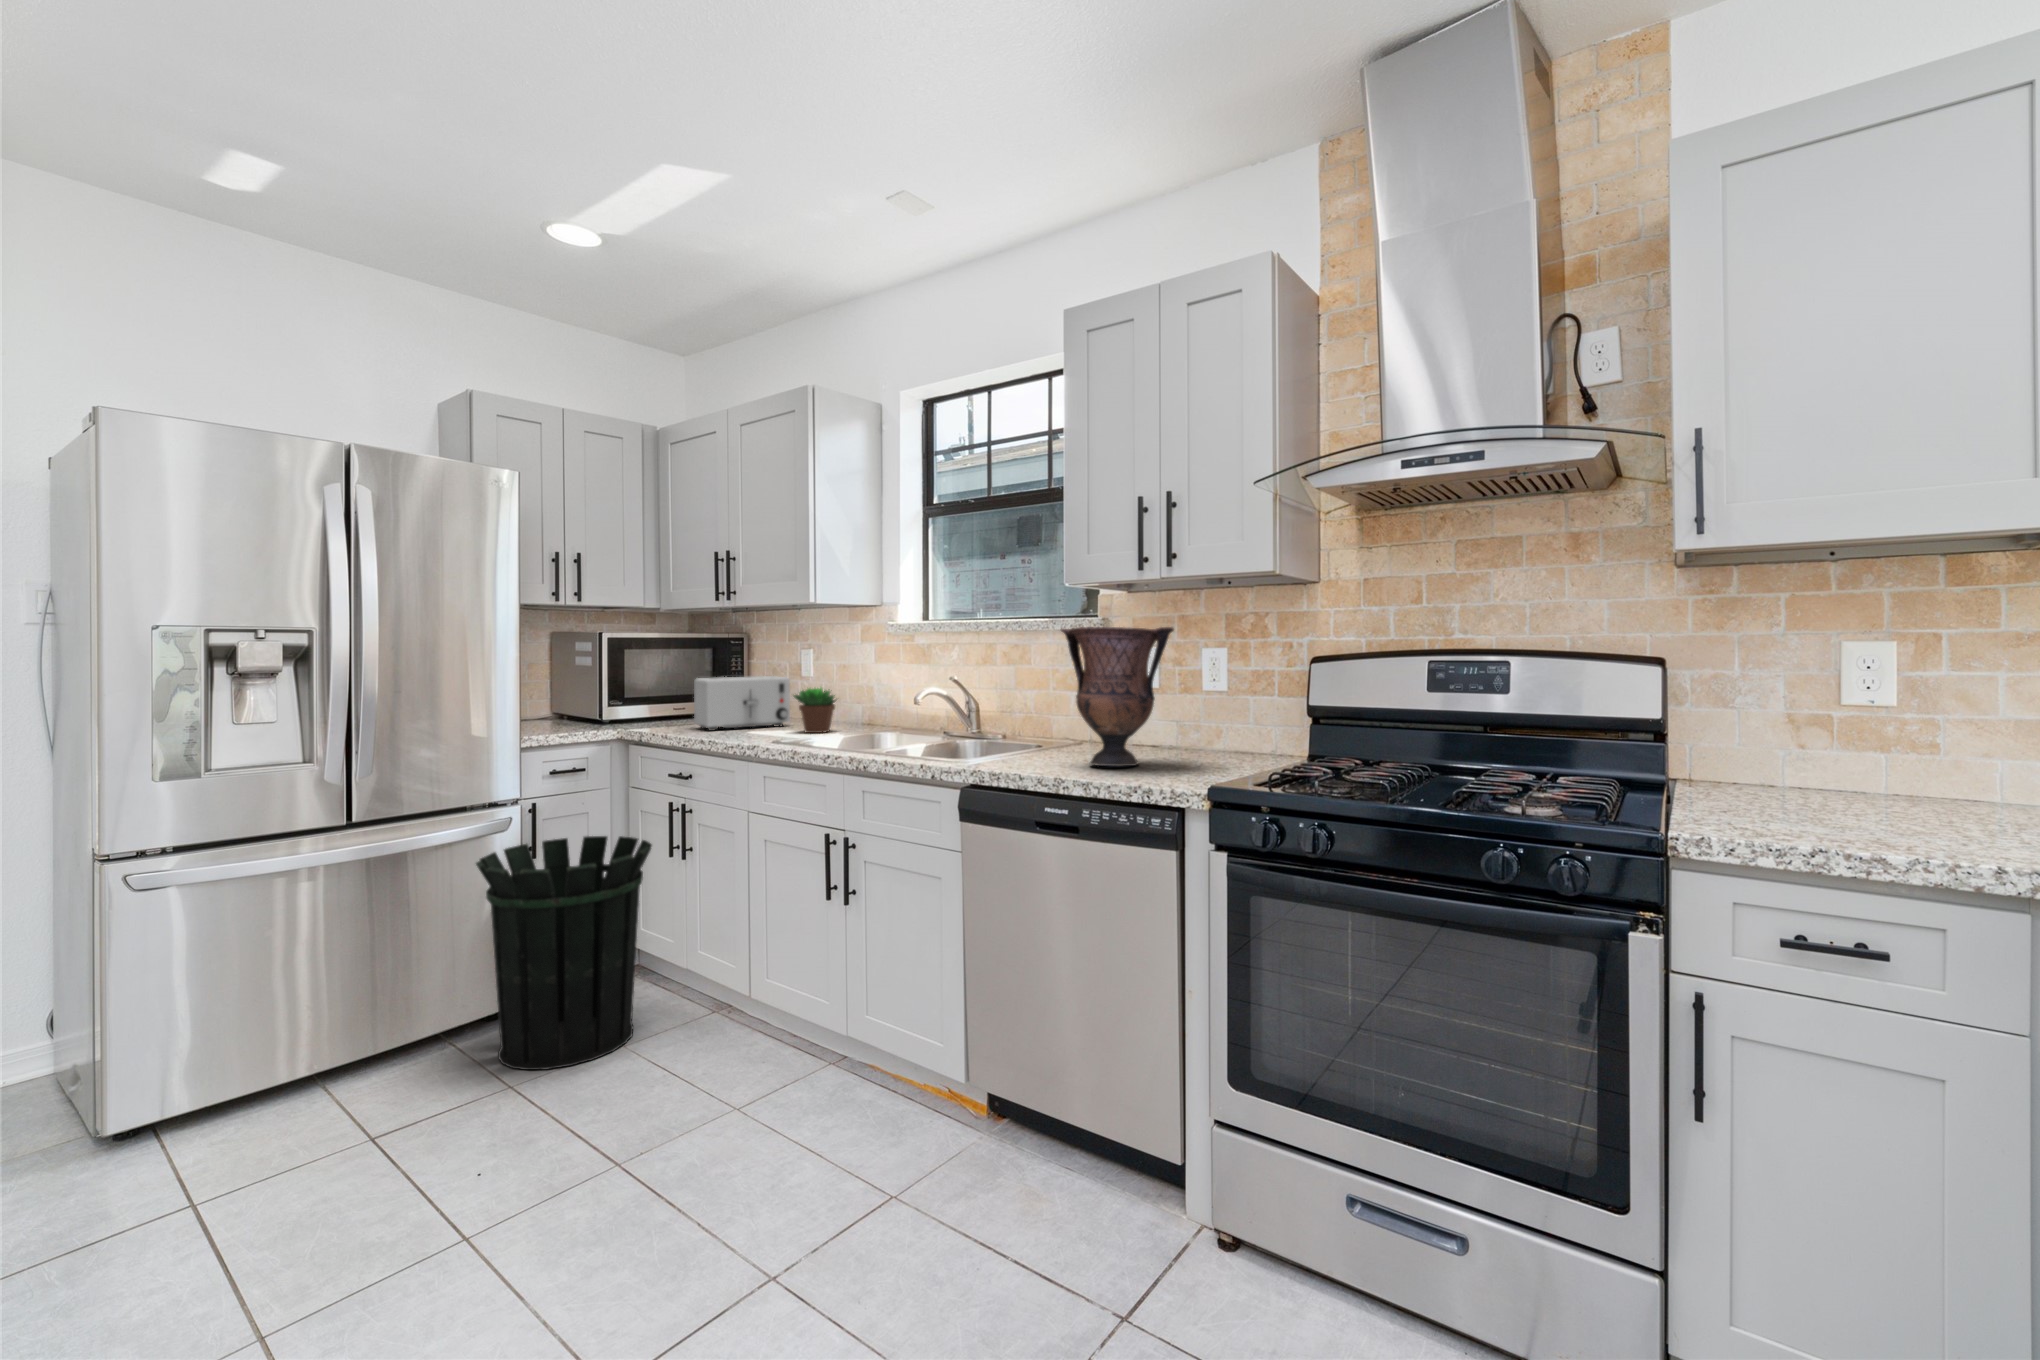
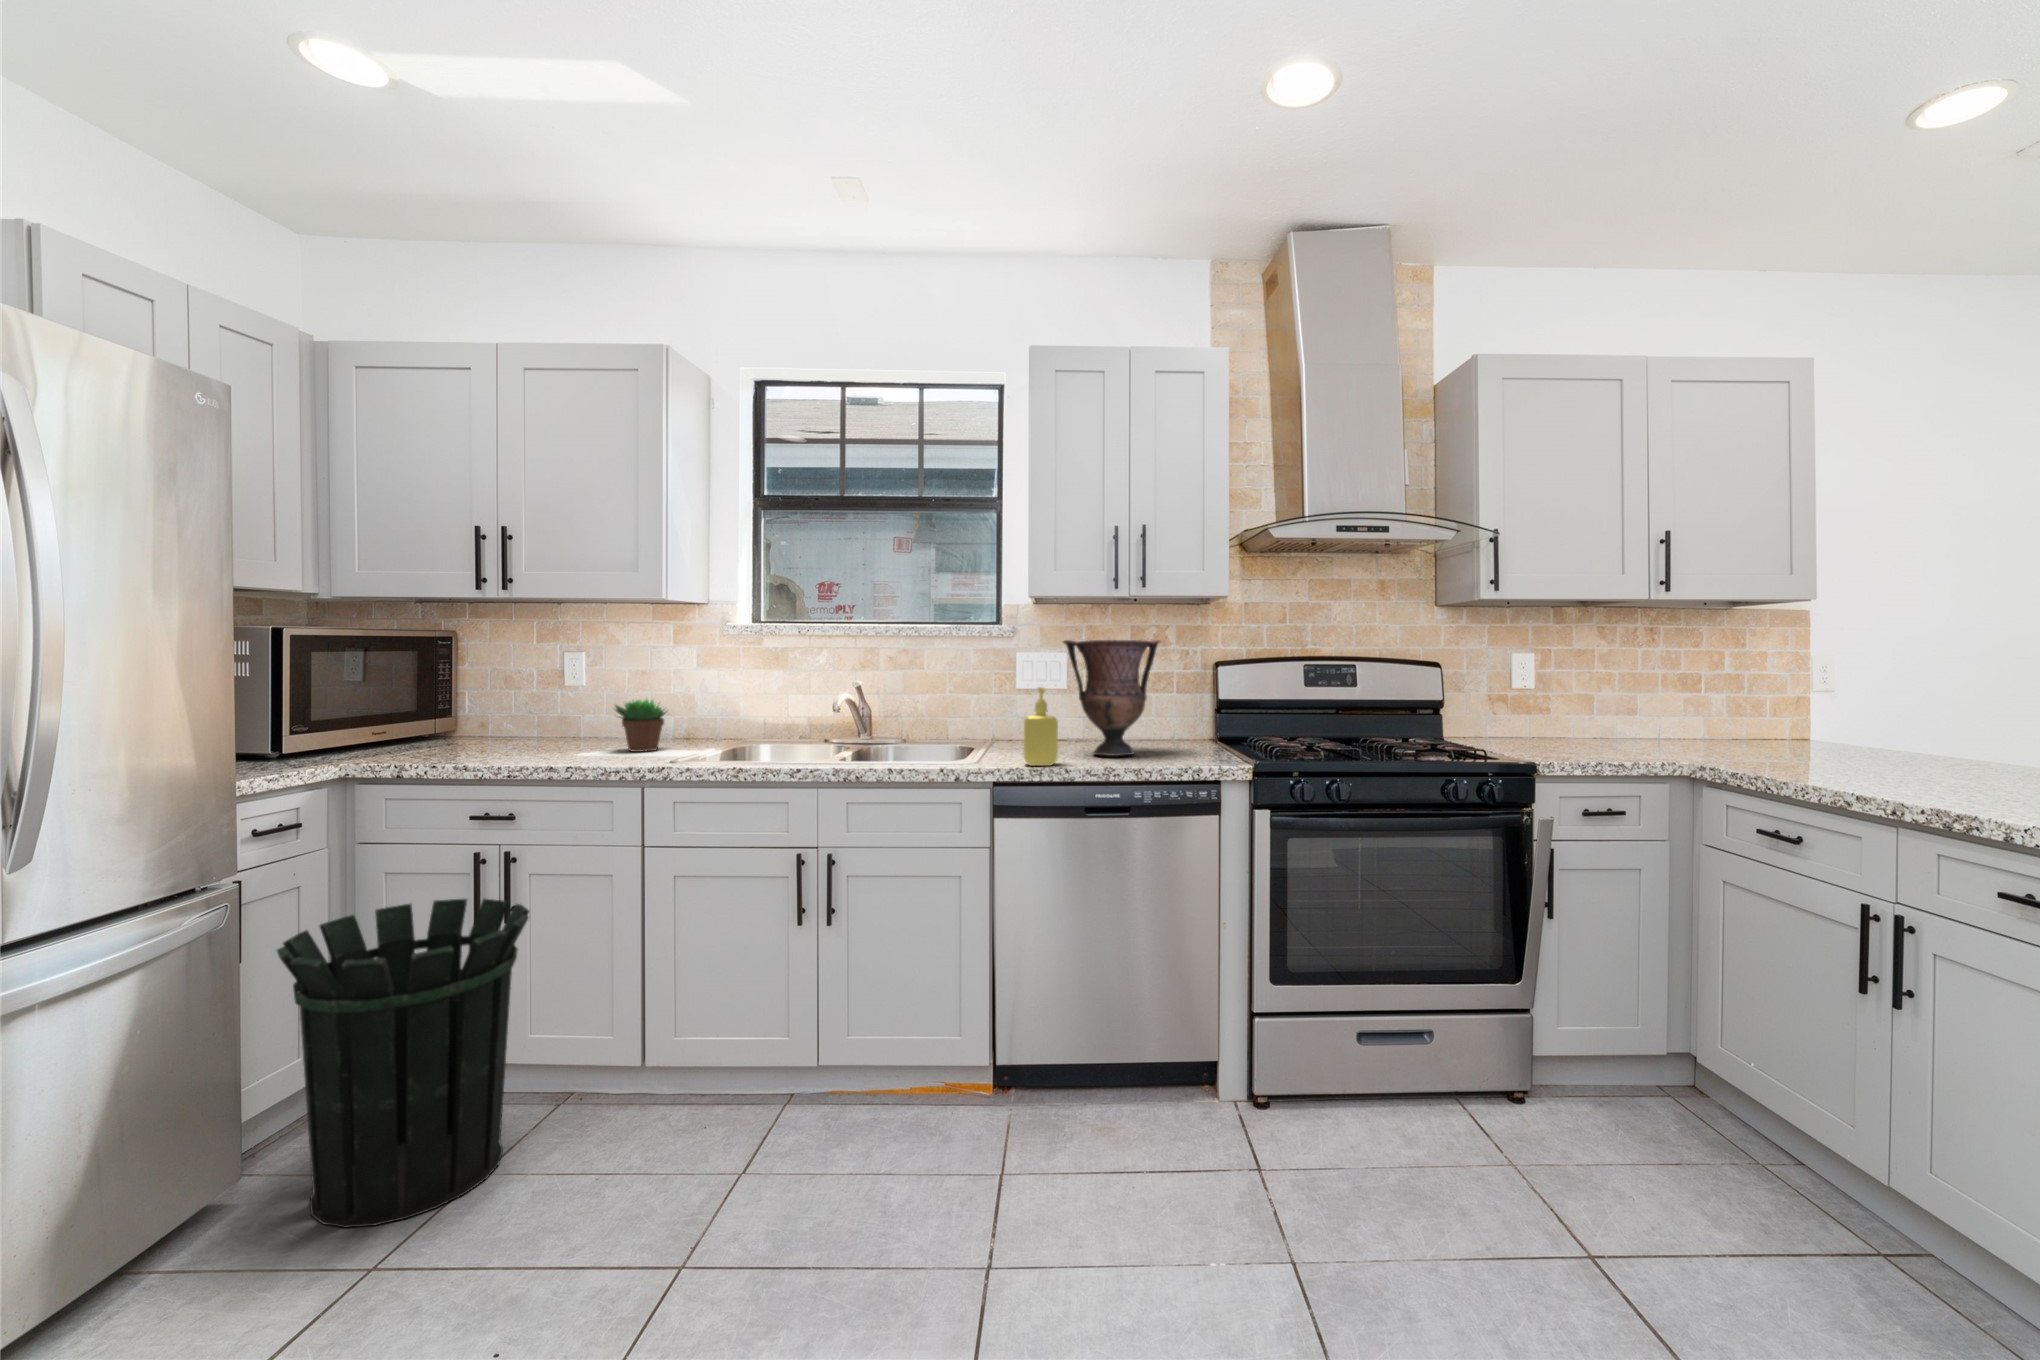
toaster: present [694,676,790,731] -> none [427,688,561,759]
soap dispenser: none [981,681,1023,770] -> present [1023,687,1058,766]

